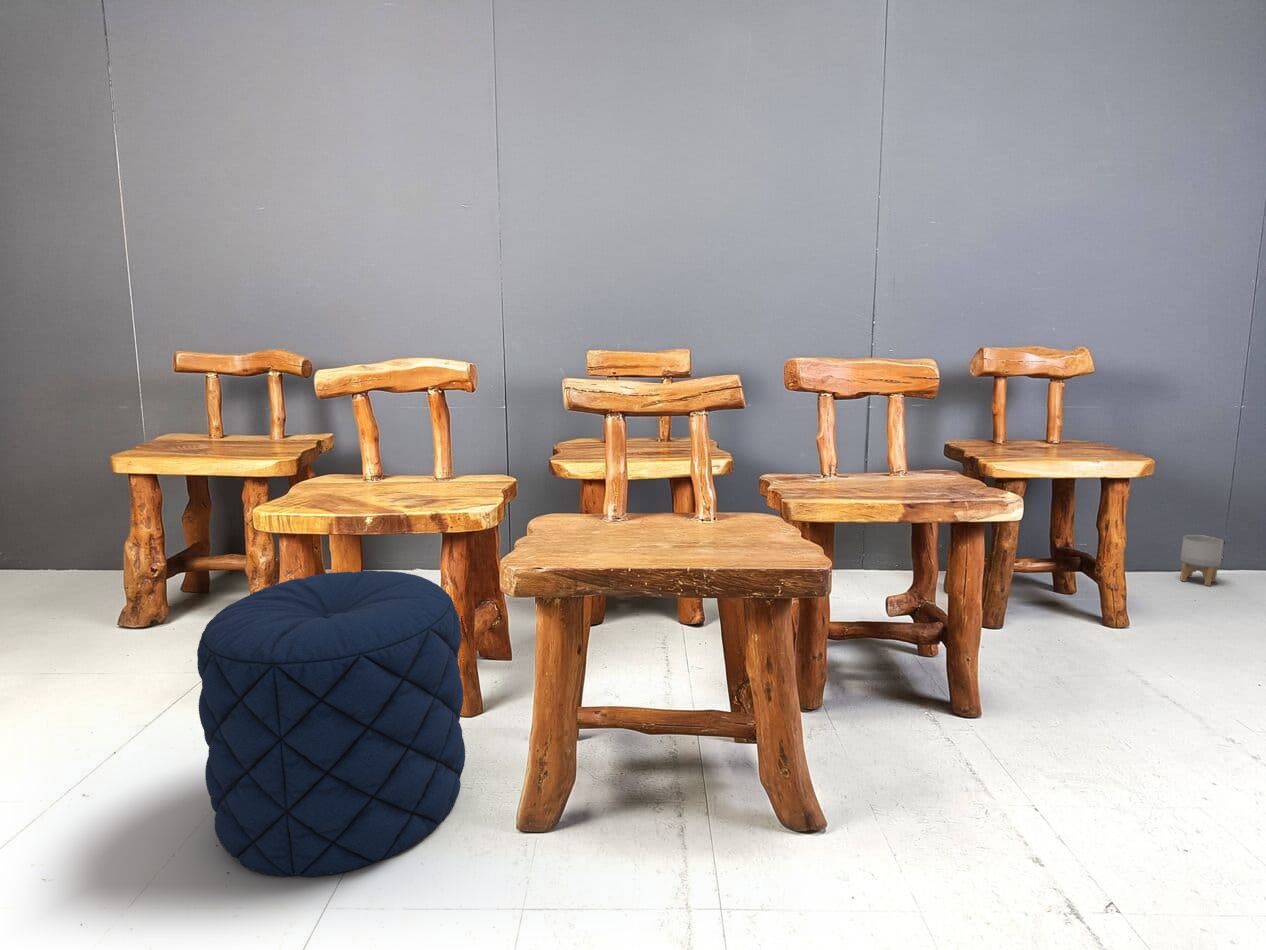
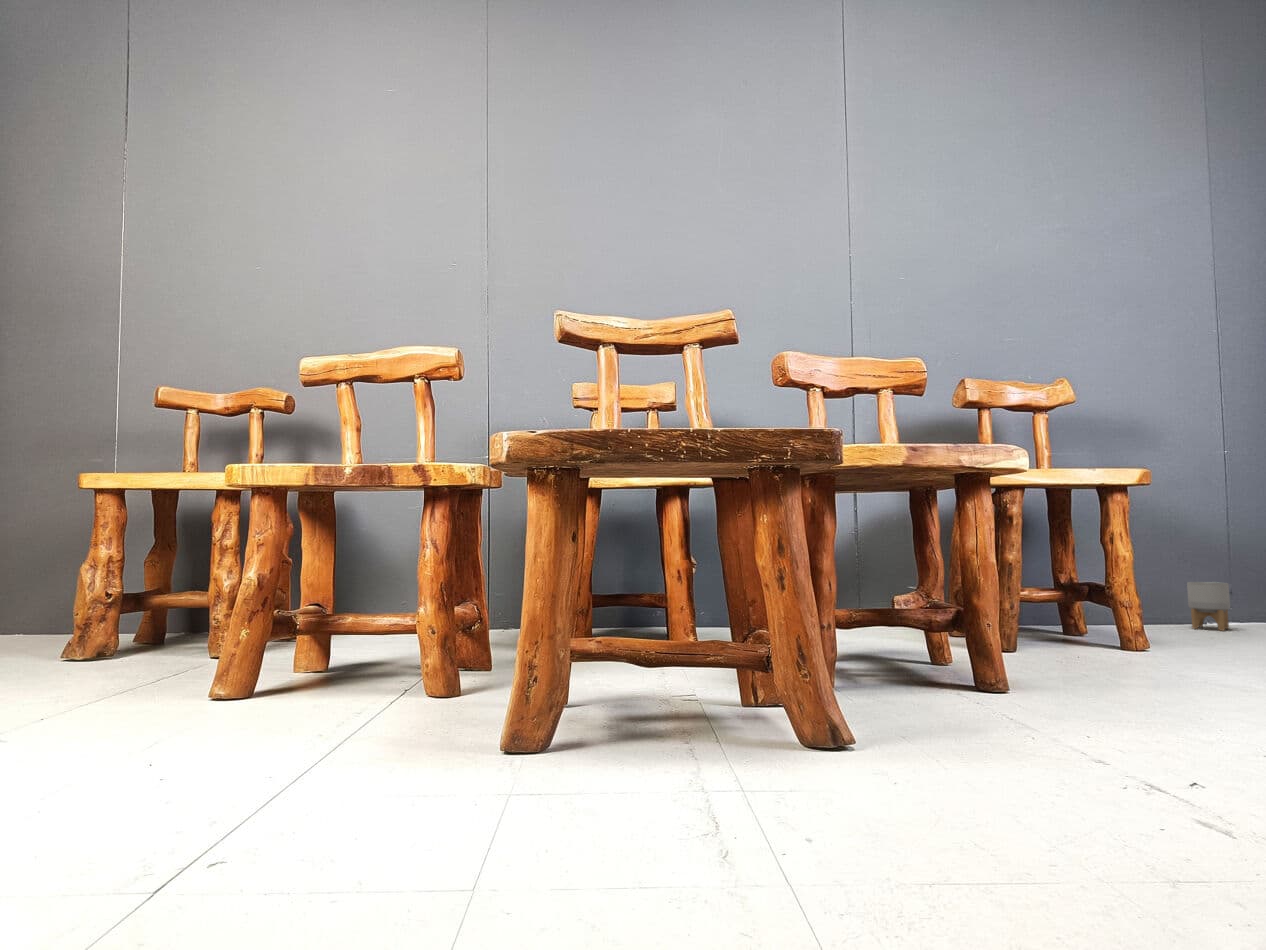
pouf: present [197,570,465,876] -> none [134,490,442,788]

